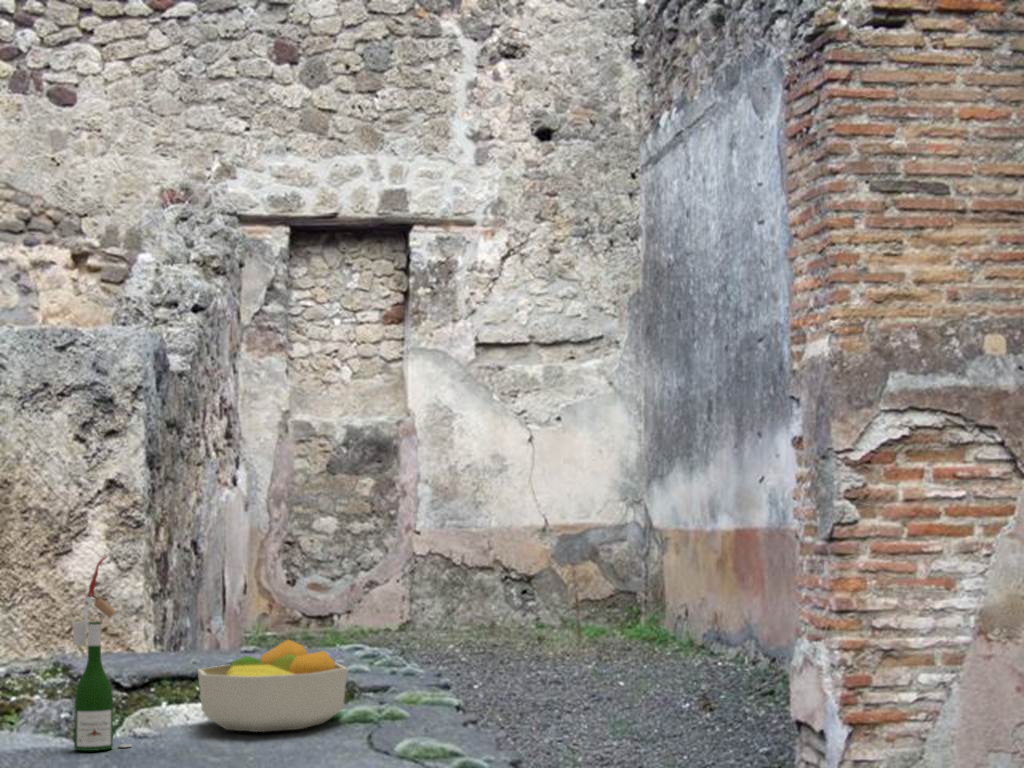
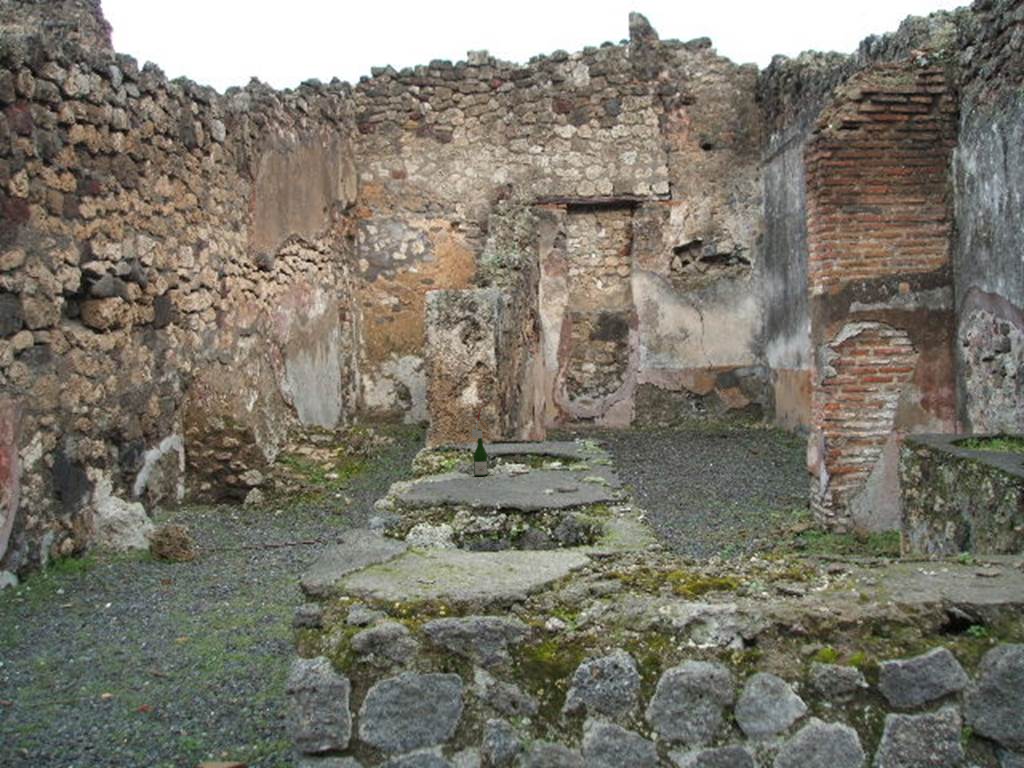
fruit bowl: present [198,640,348,732] -> none [518,435,575,470]

